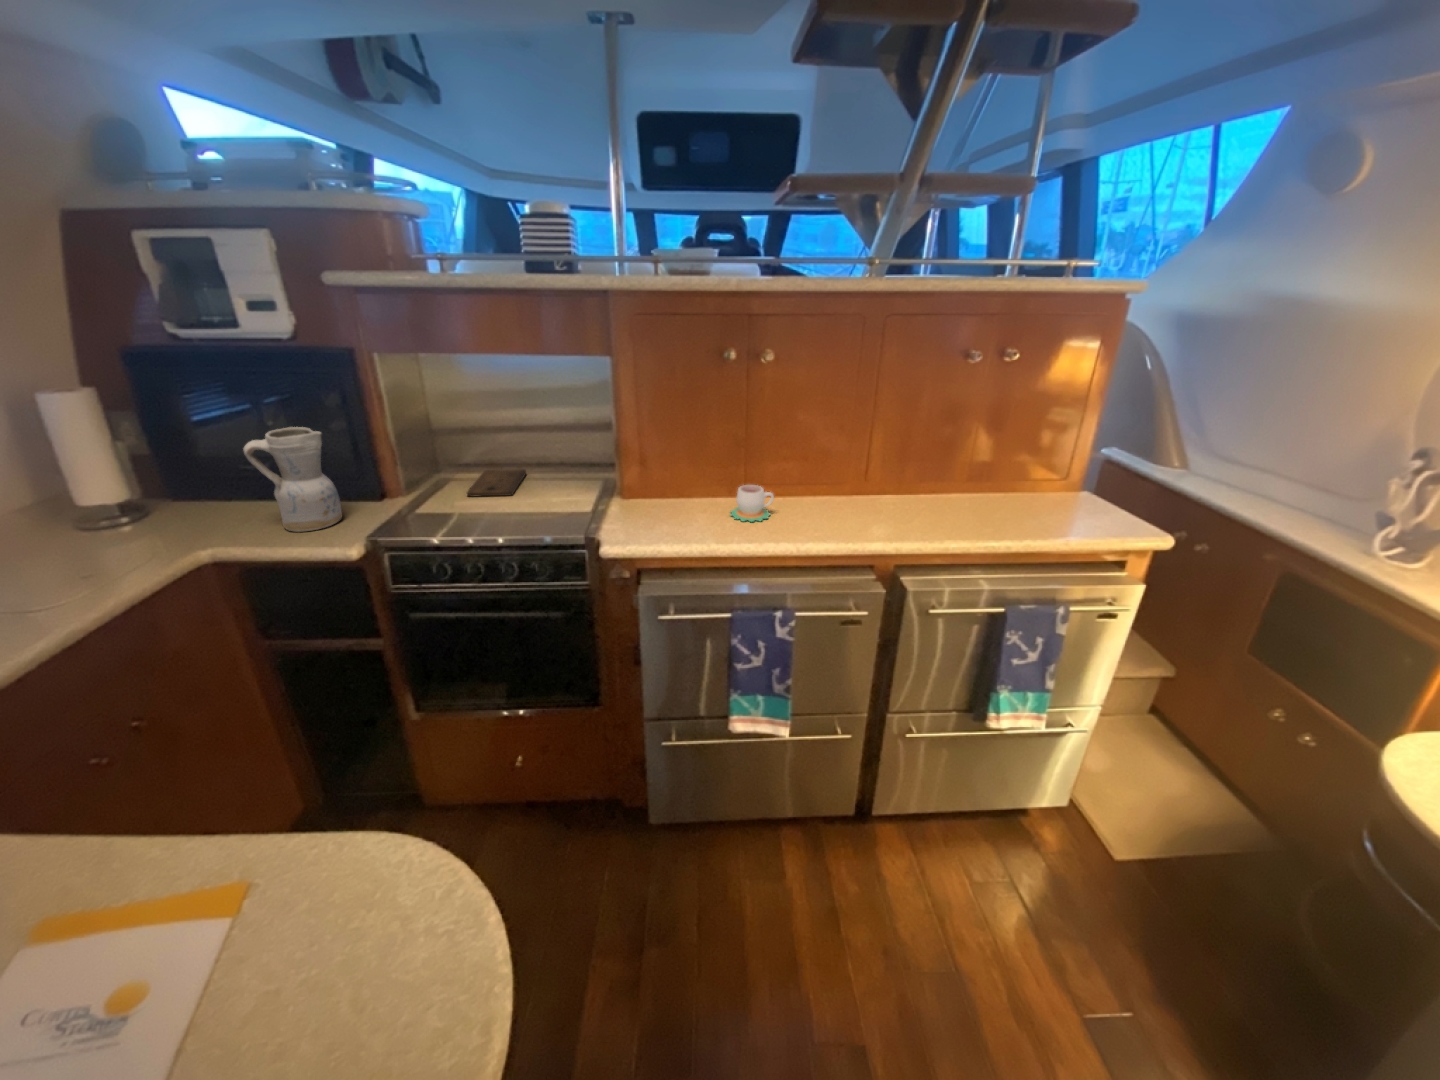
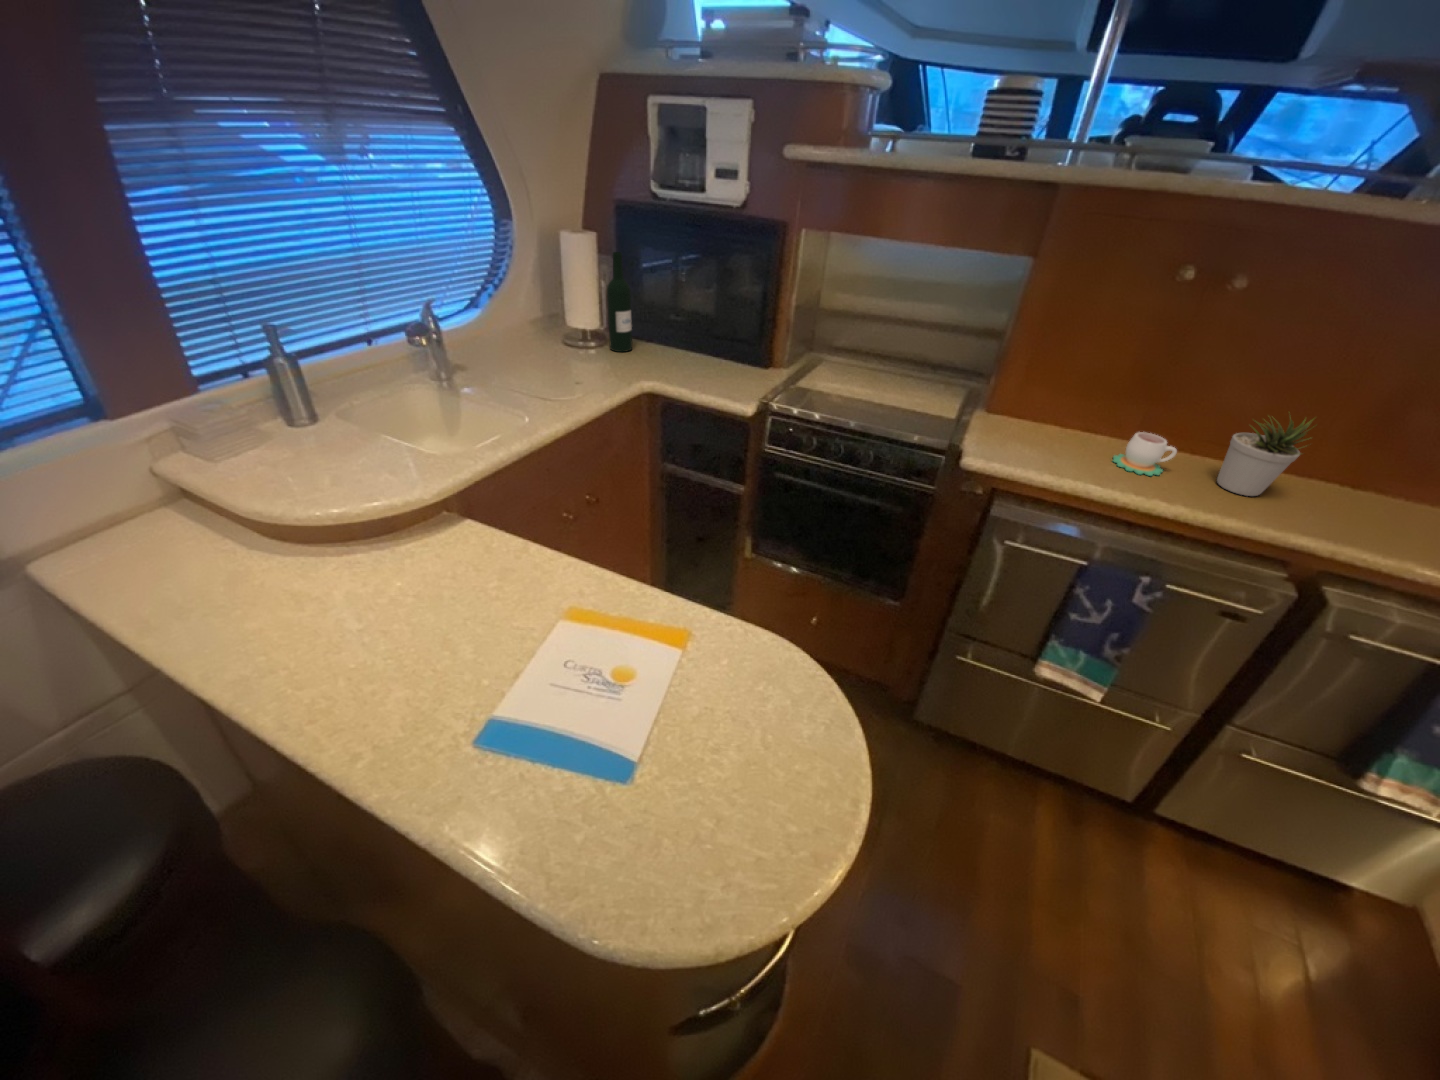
wine bottle: none [123,406,191,523] -> present [607,252,632,352]
ceramic pitcher: present [243,427,342,532] -> none [688,289,748,382]
potted plant: none [807,445,857,519] -> present [1217,419,1314,496]
cutting board: present [467,469,526,497] -> none [839,359,892,388]

